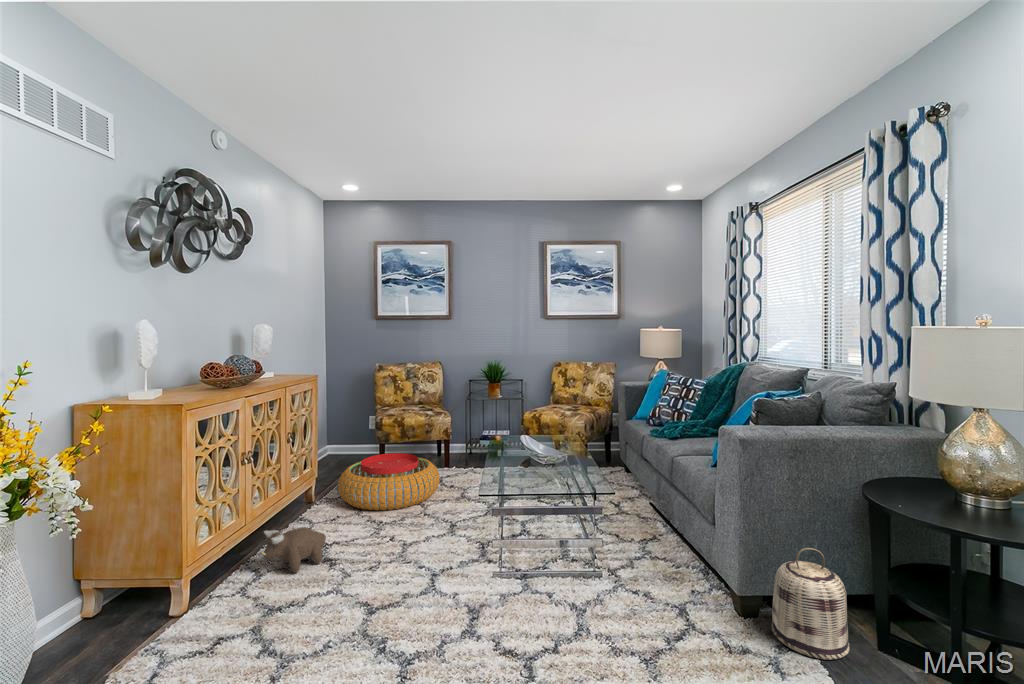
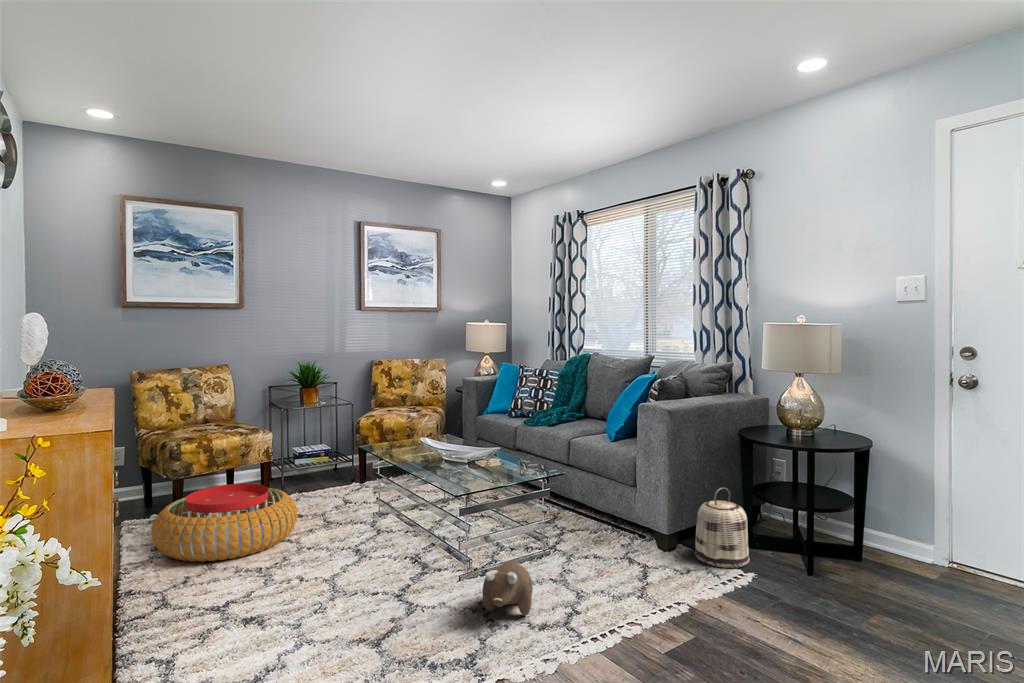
plush toy: present [261,527,326,573] -> present [483,561,533,616]

